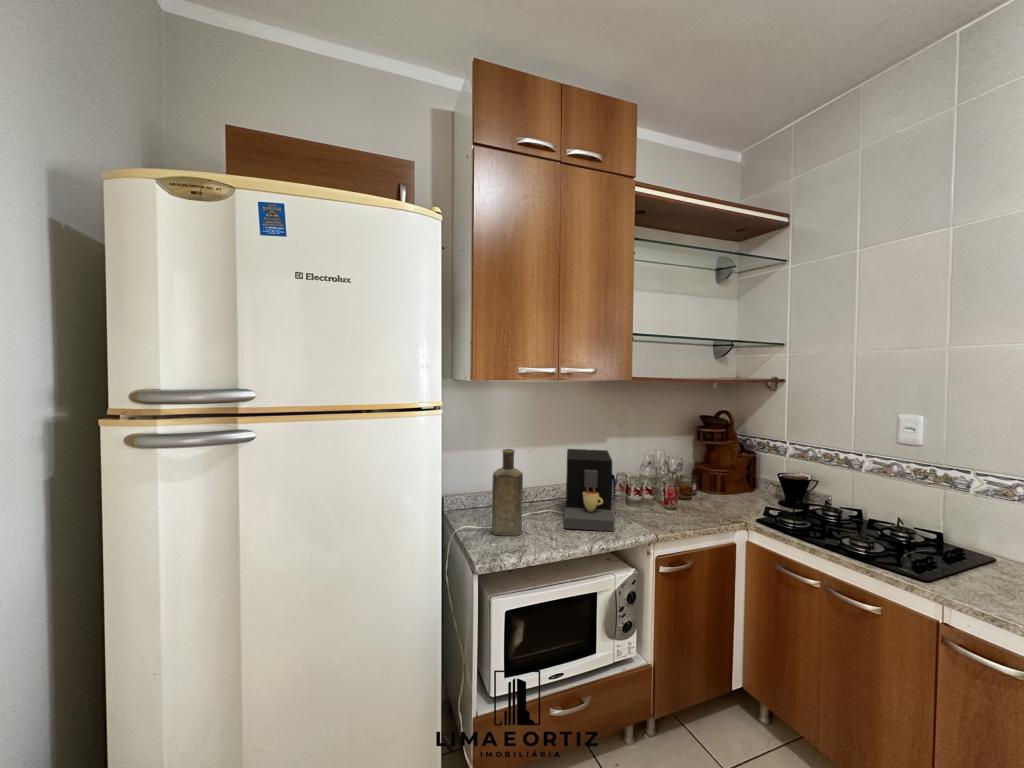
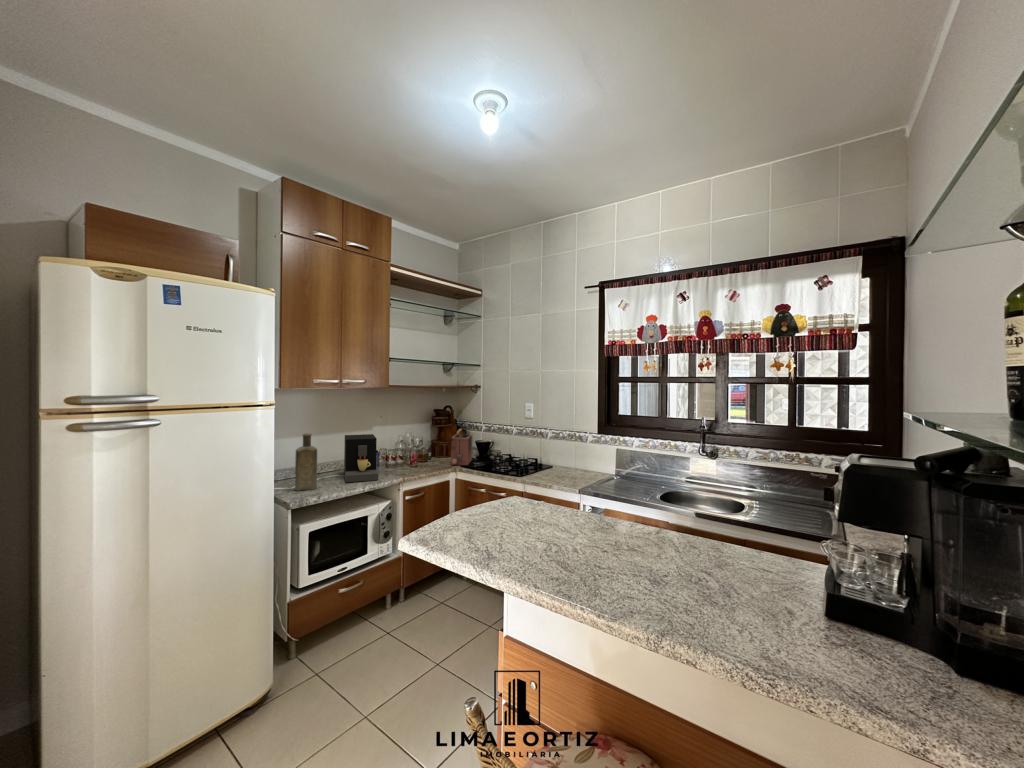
toaster: none [735,450,772,518] -> present [451,429,472,465]

